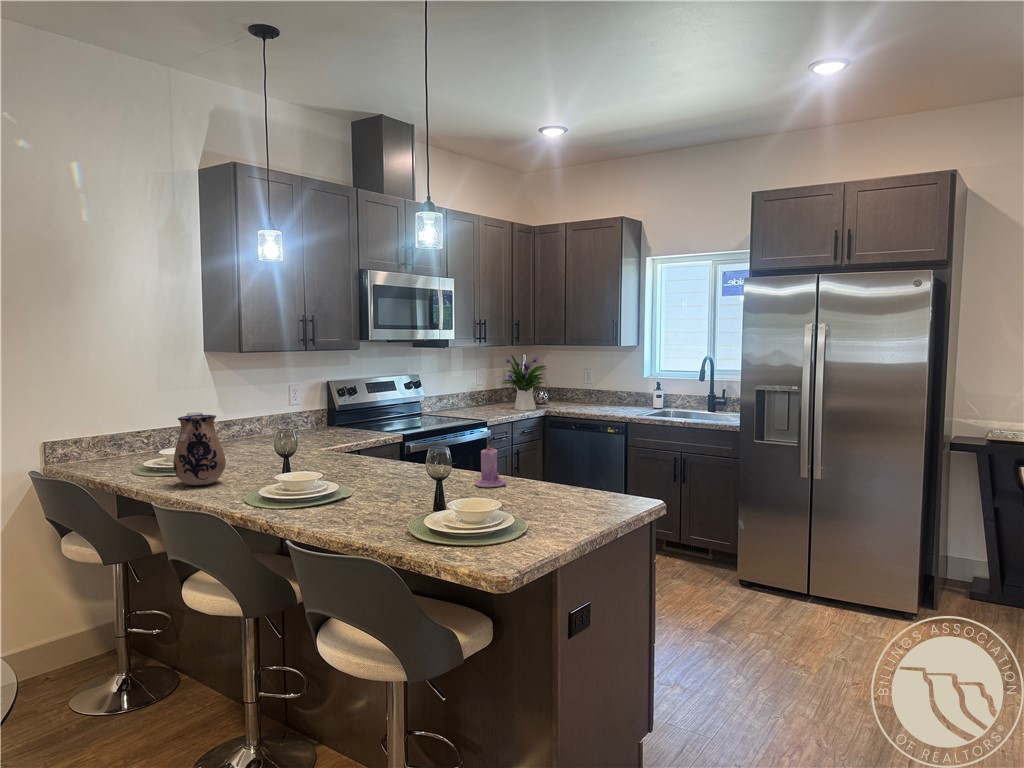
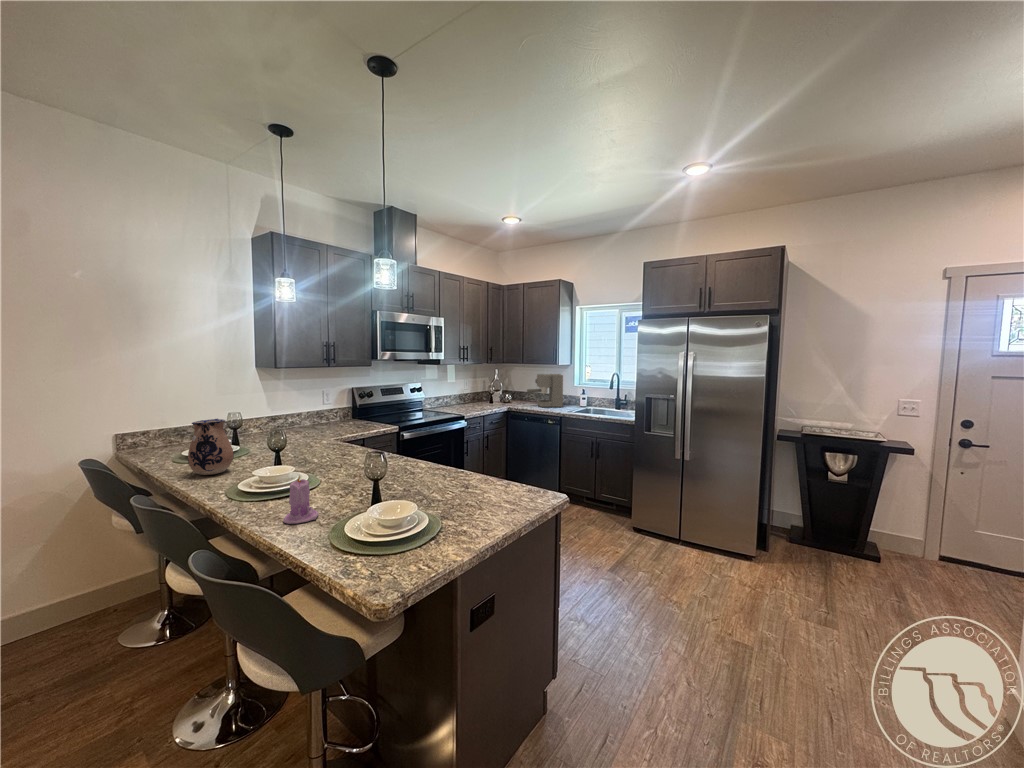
flower arrangement: present [502,355,547,410] -> none [475,370,510,407]
coffee maker: none [575,360,630,410] -> present [527,374,563,407]
candle: present [475,445,506,487] -> present [283,476,319,524]

